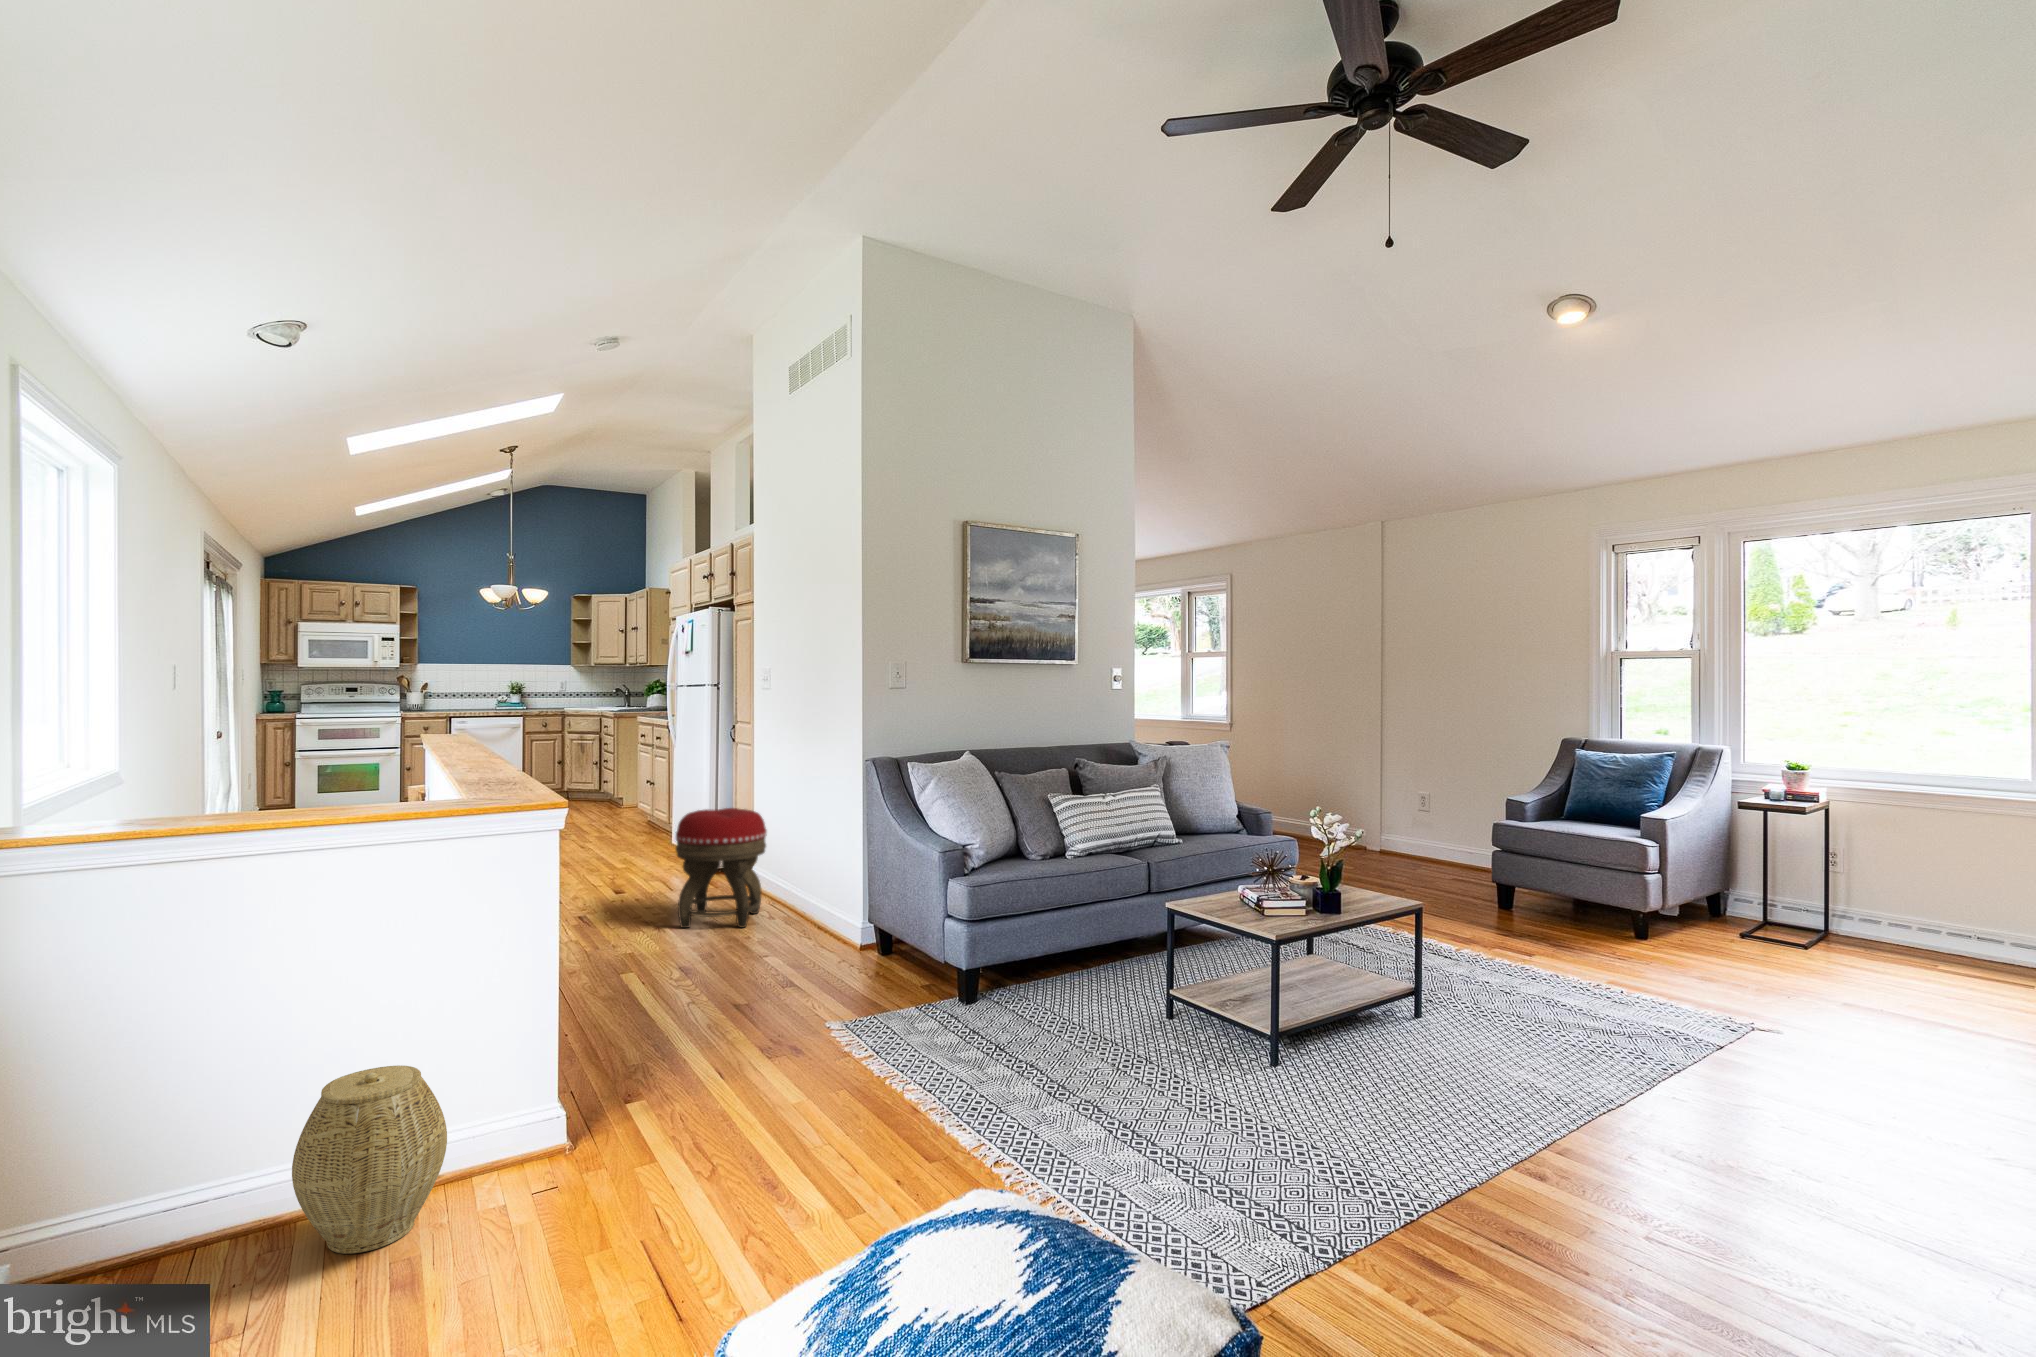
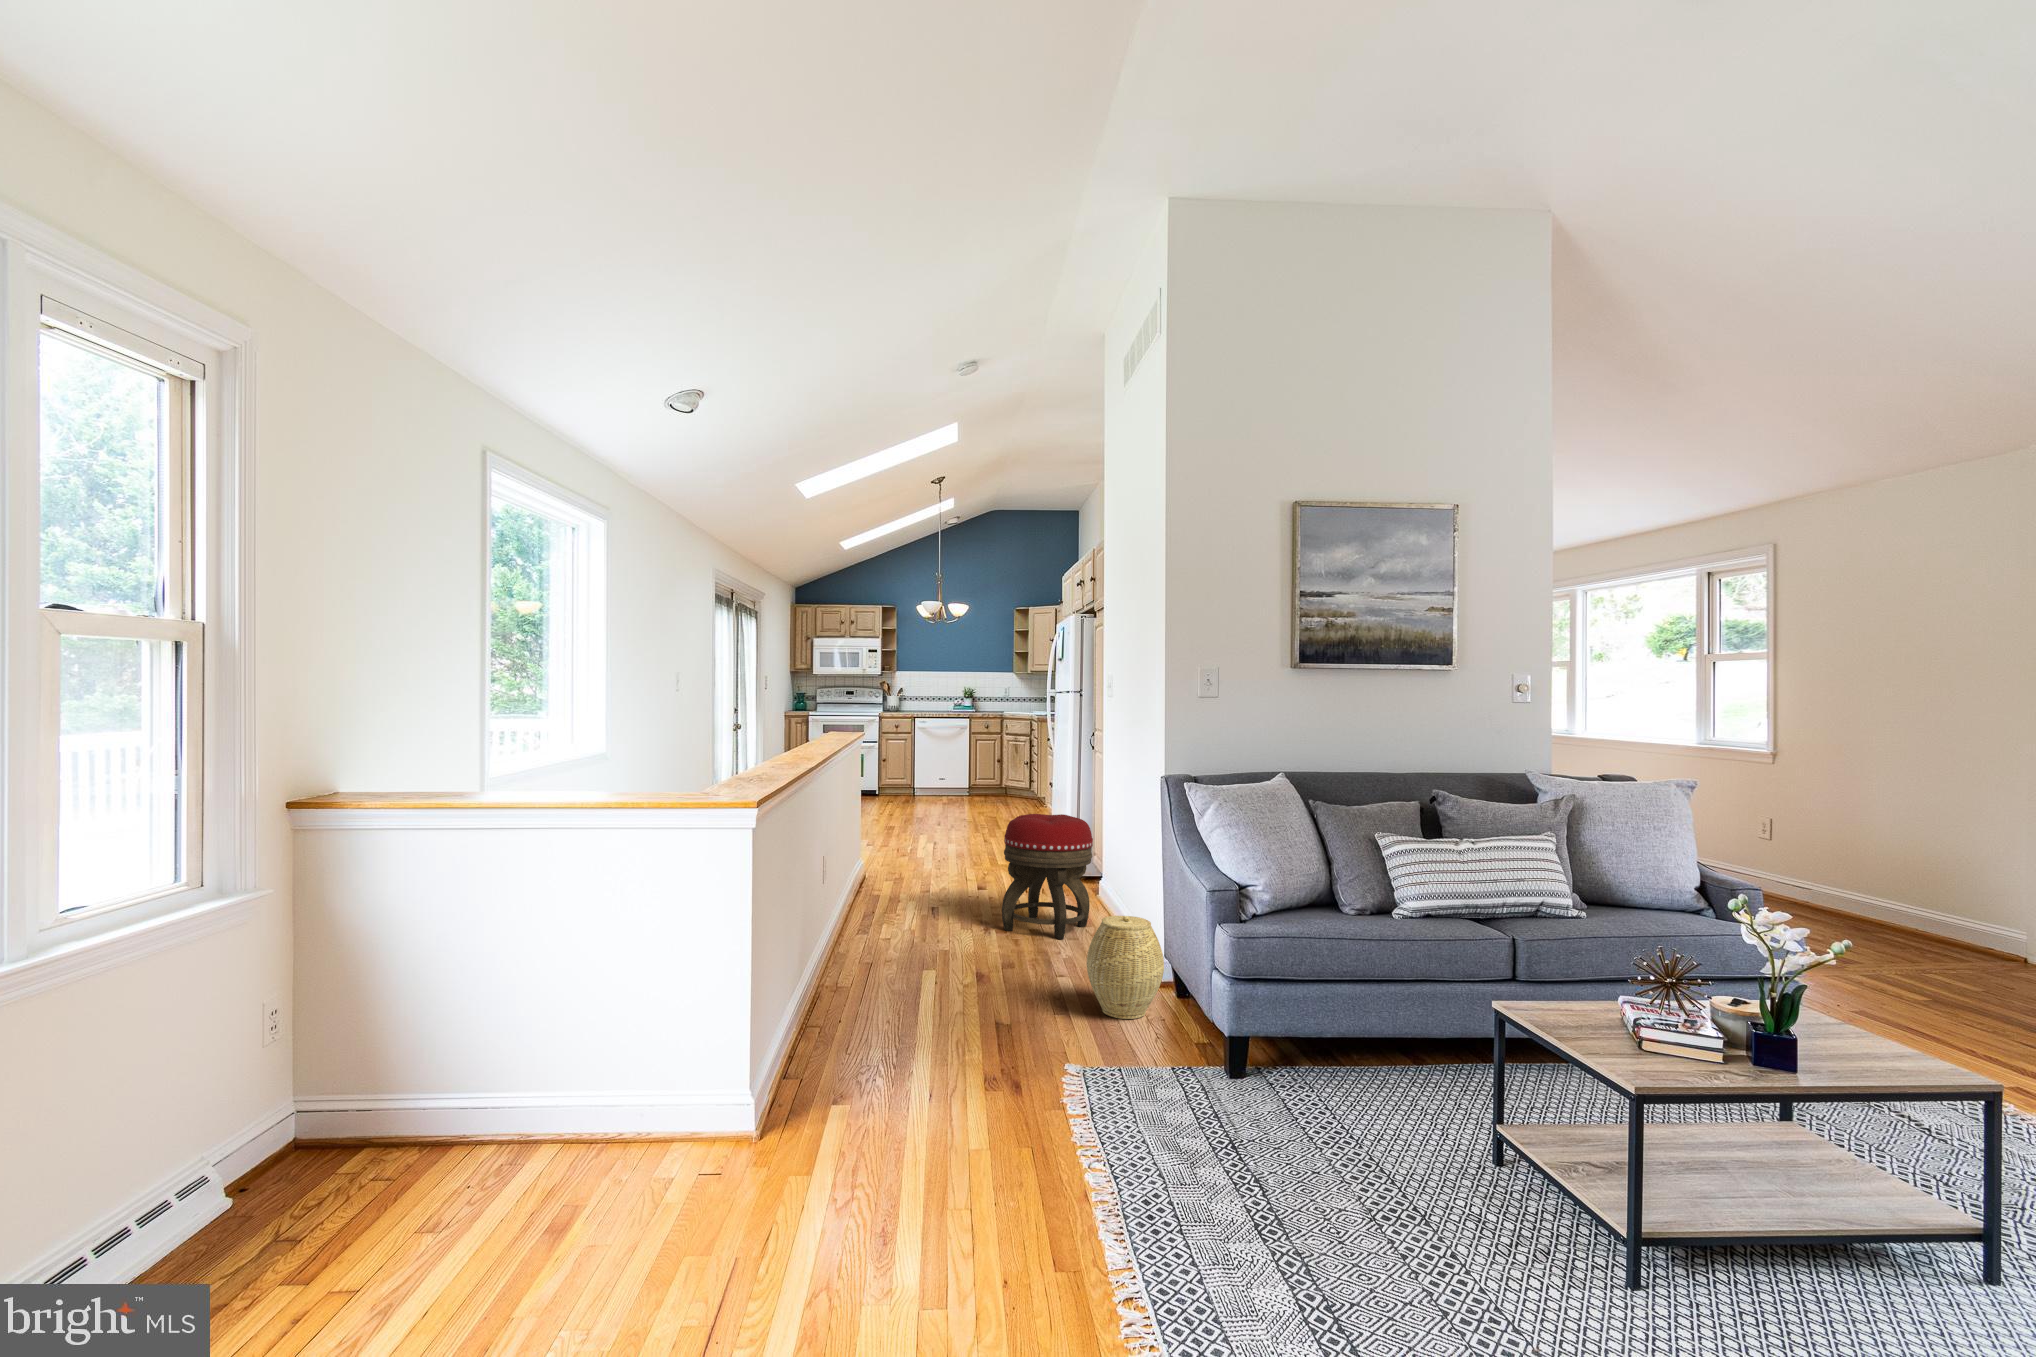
woven basket: present [292,1066,447,1254] -> present [1087,916,1164,1019]

